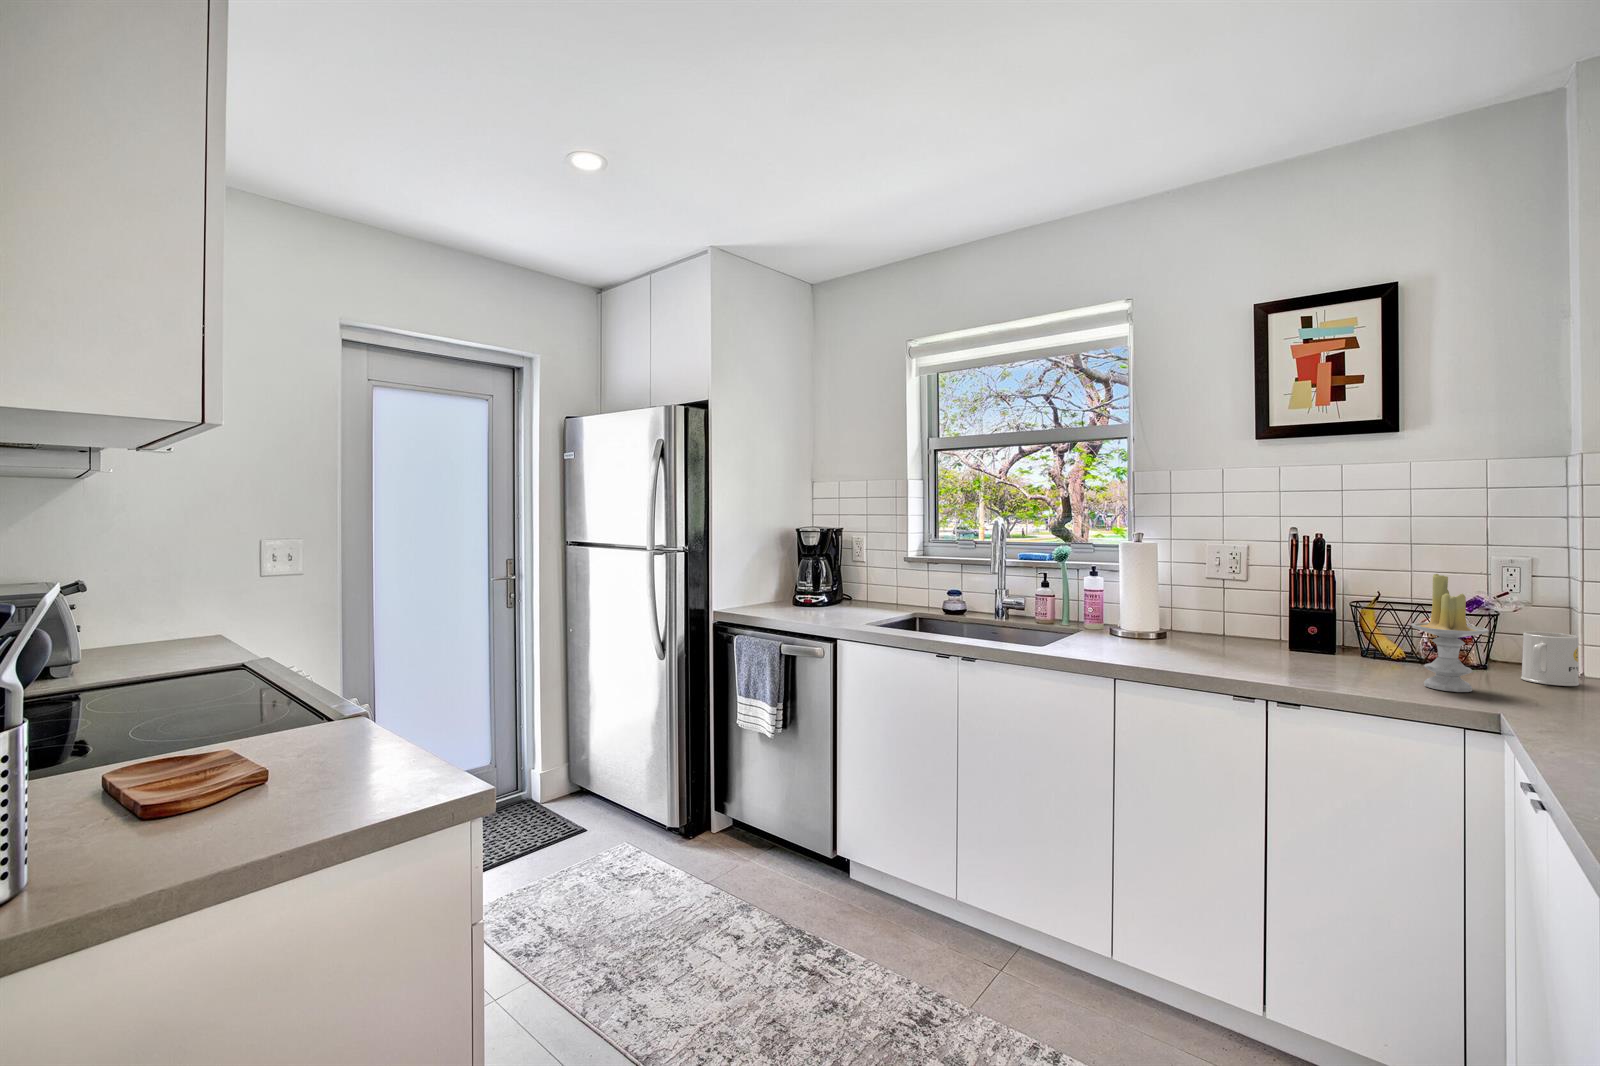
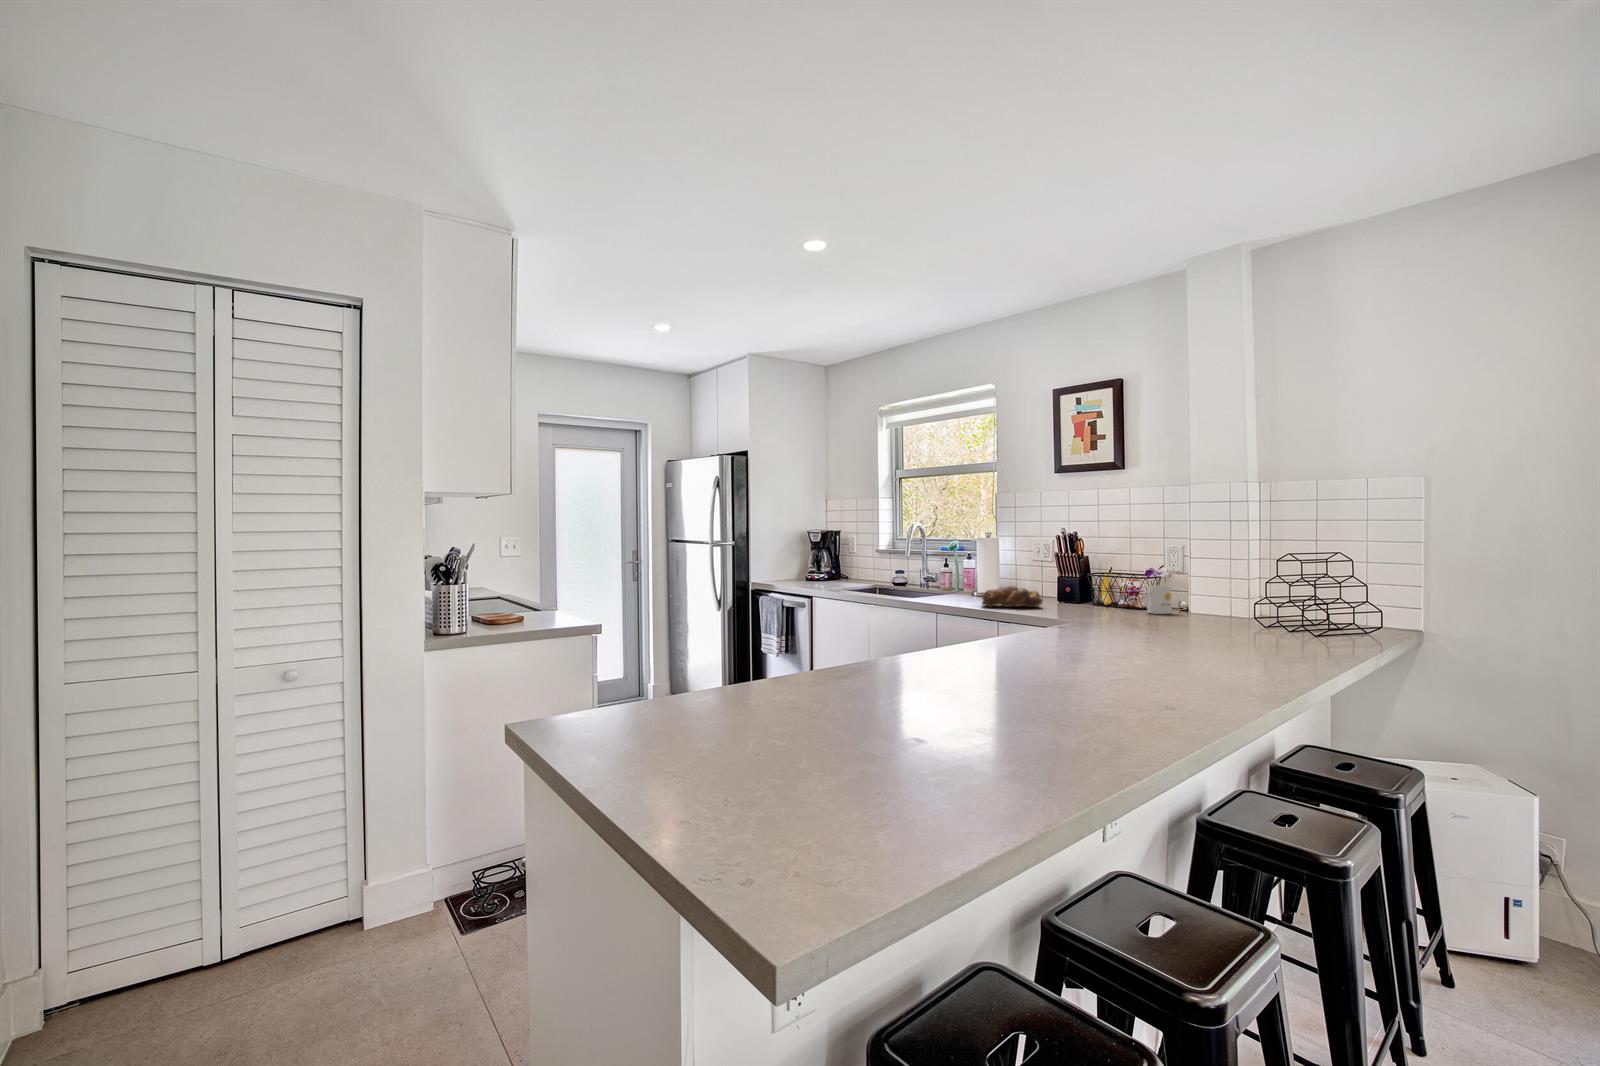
candle: present [1411,574,1489,692] -> none [1071,552,1105,614]
bread loaf: none [1203,631,1326,671] -> present [982,586,1042,607]

